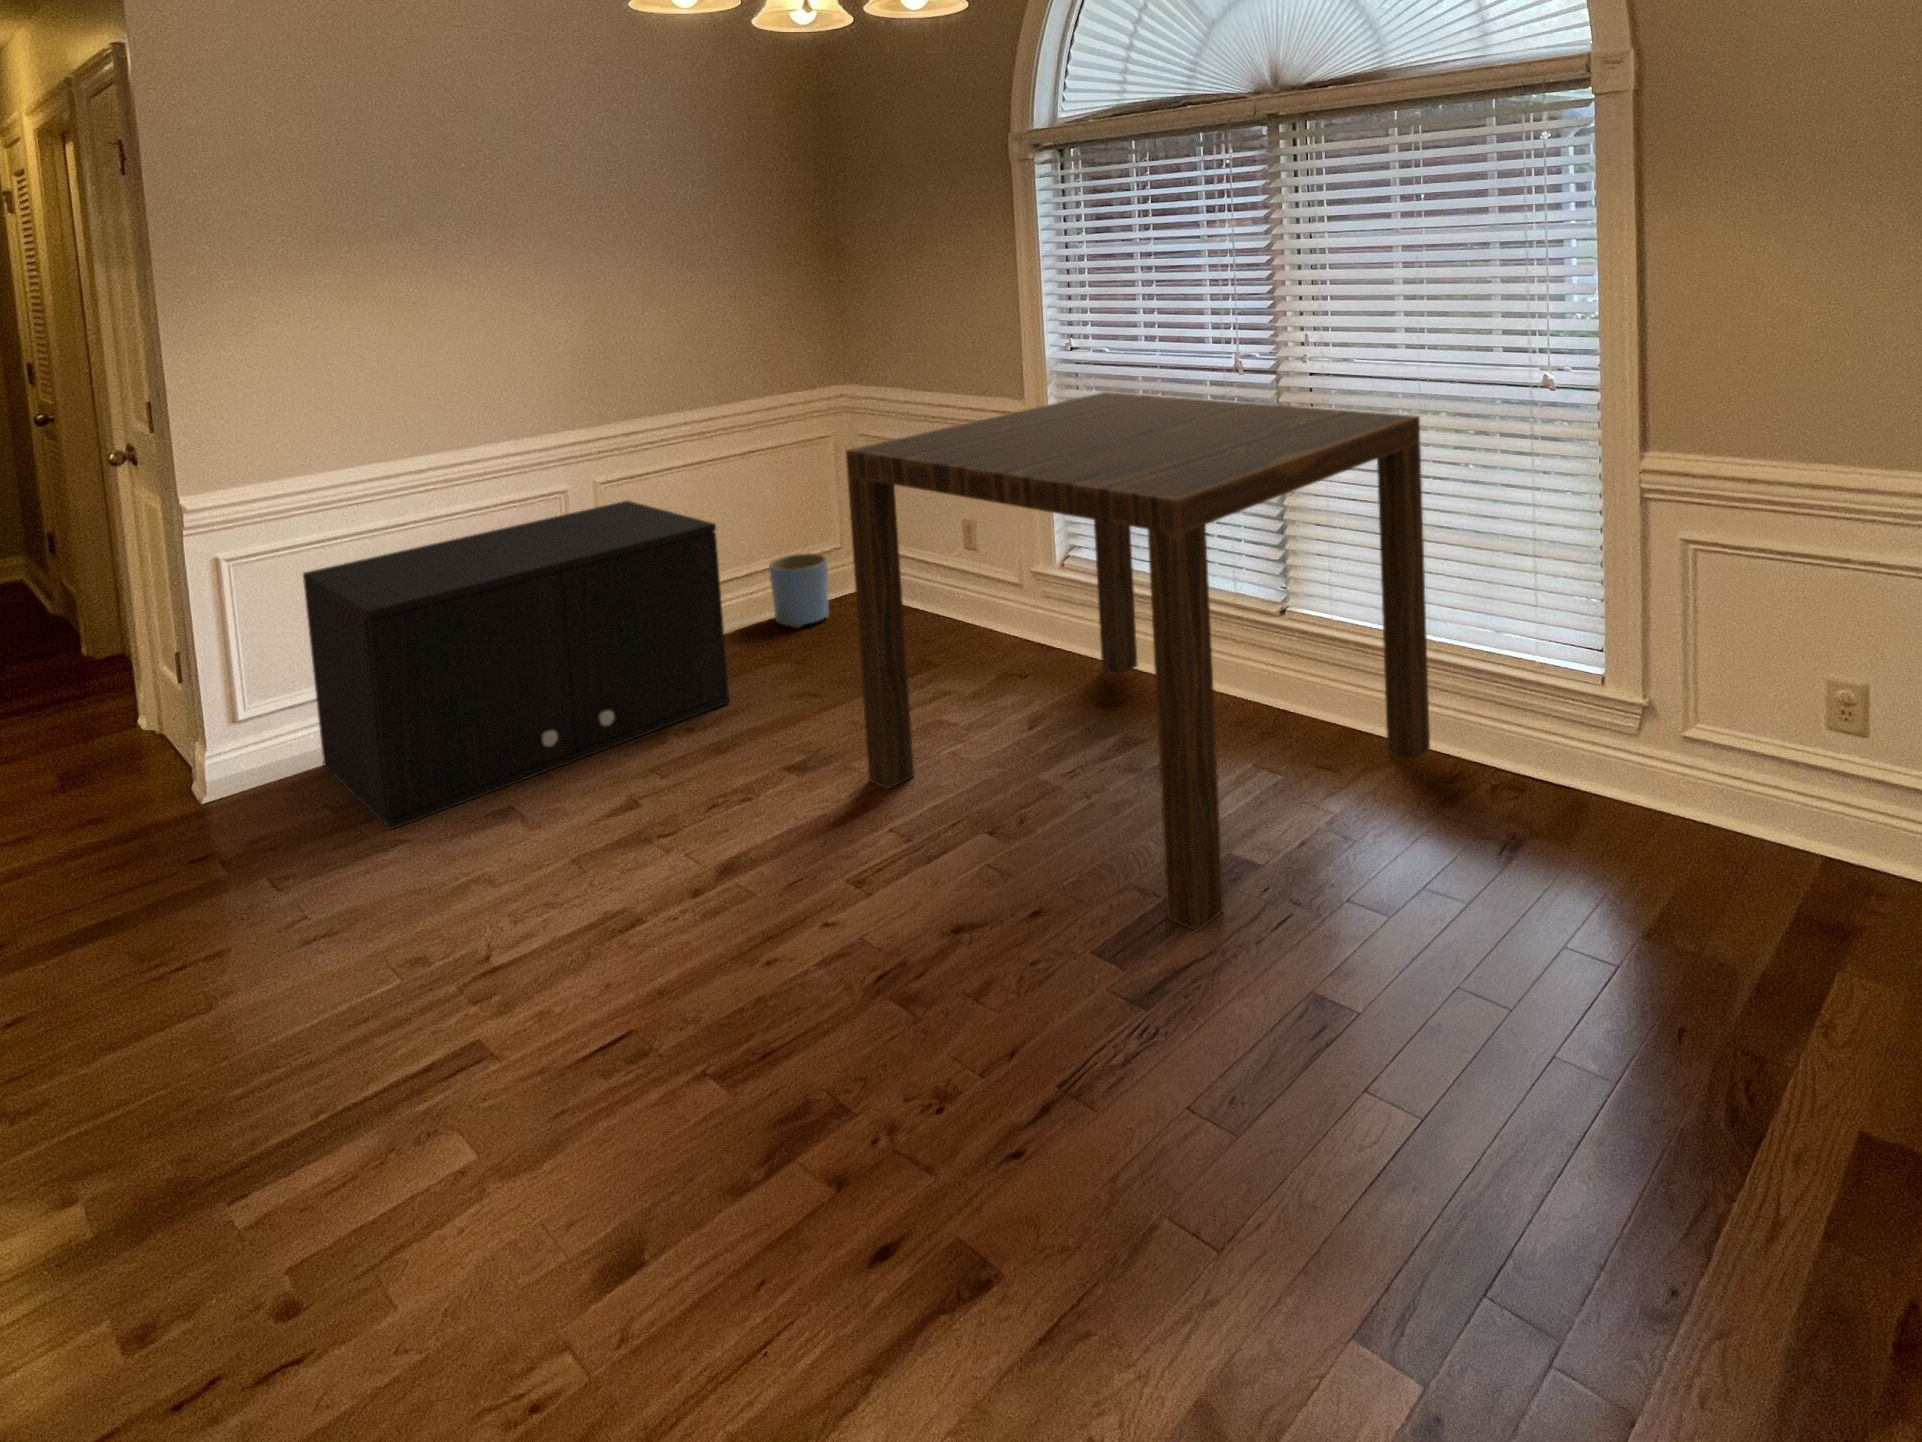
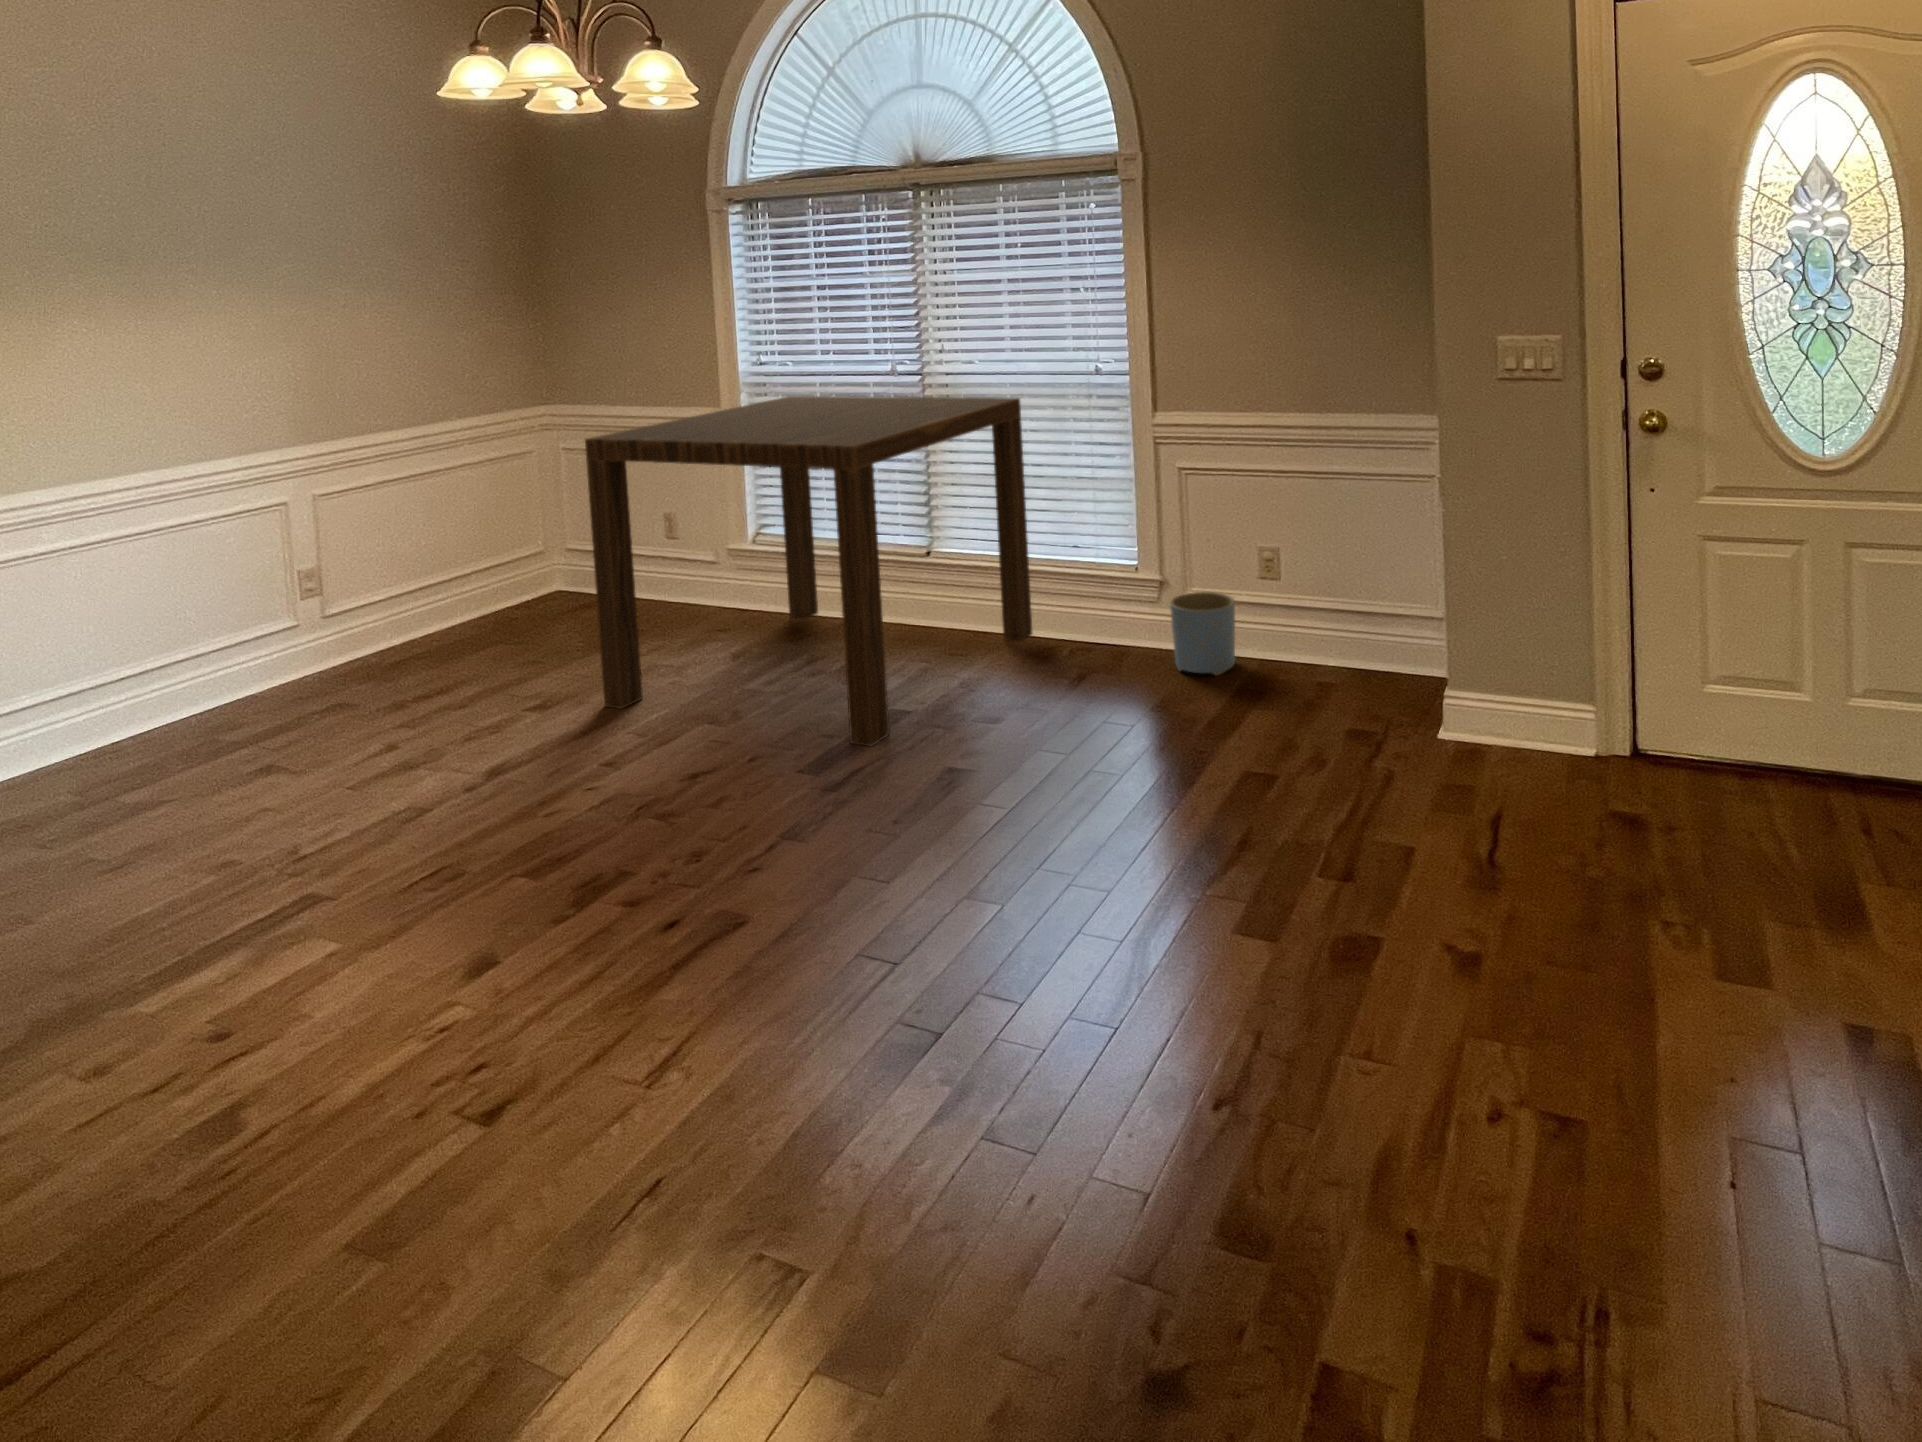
storage cabinet: present [303,501,730,830] -> none [18,511,459,797]
planter: present [769,553,829,628] -> present [1170,592,1235,675]

